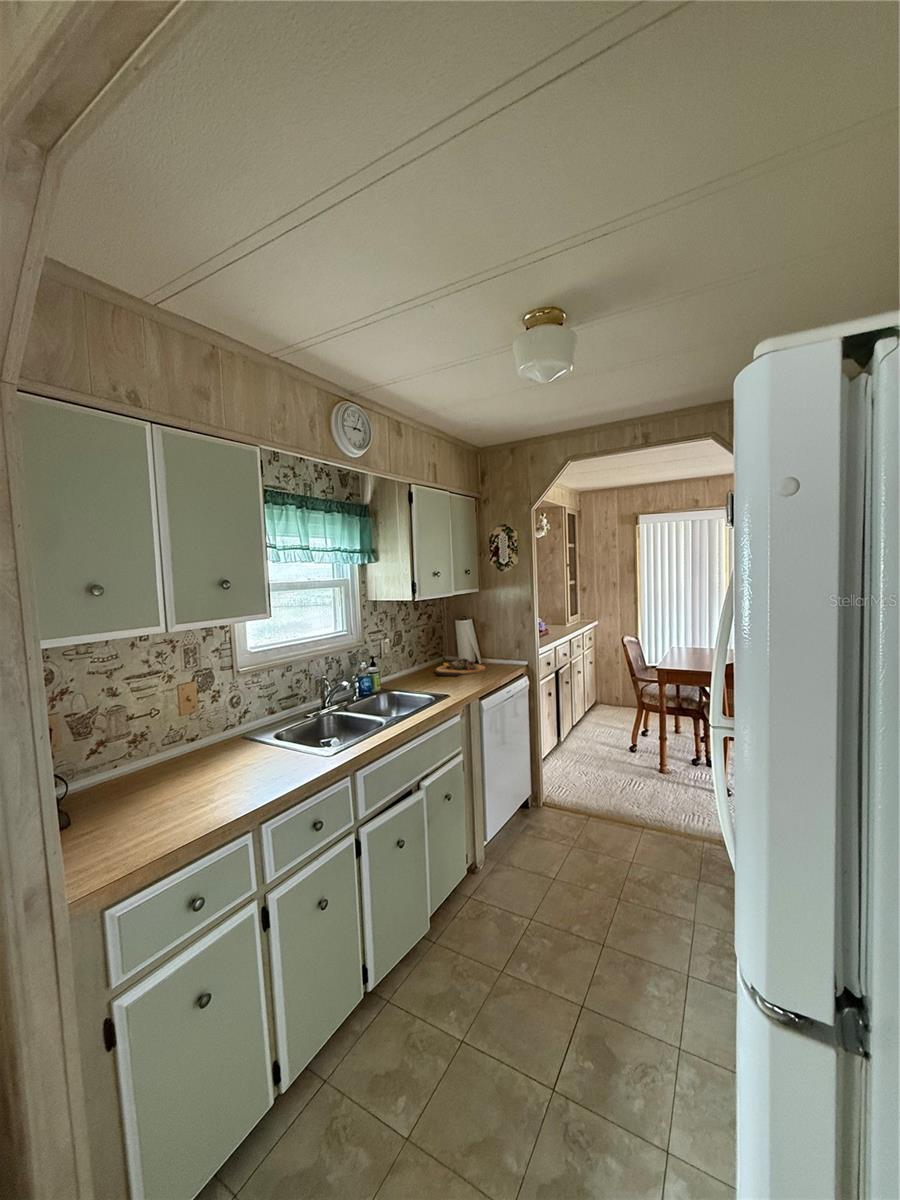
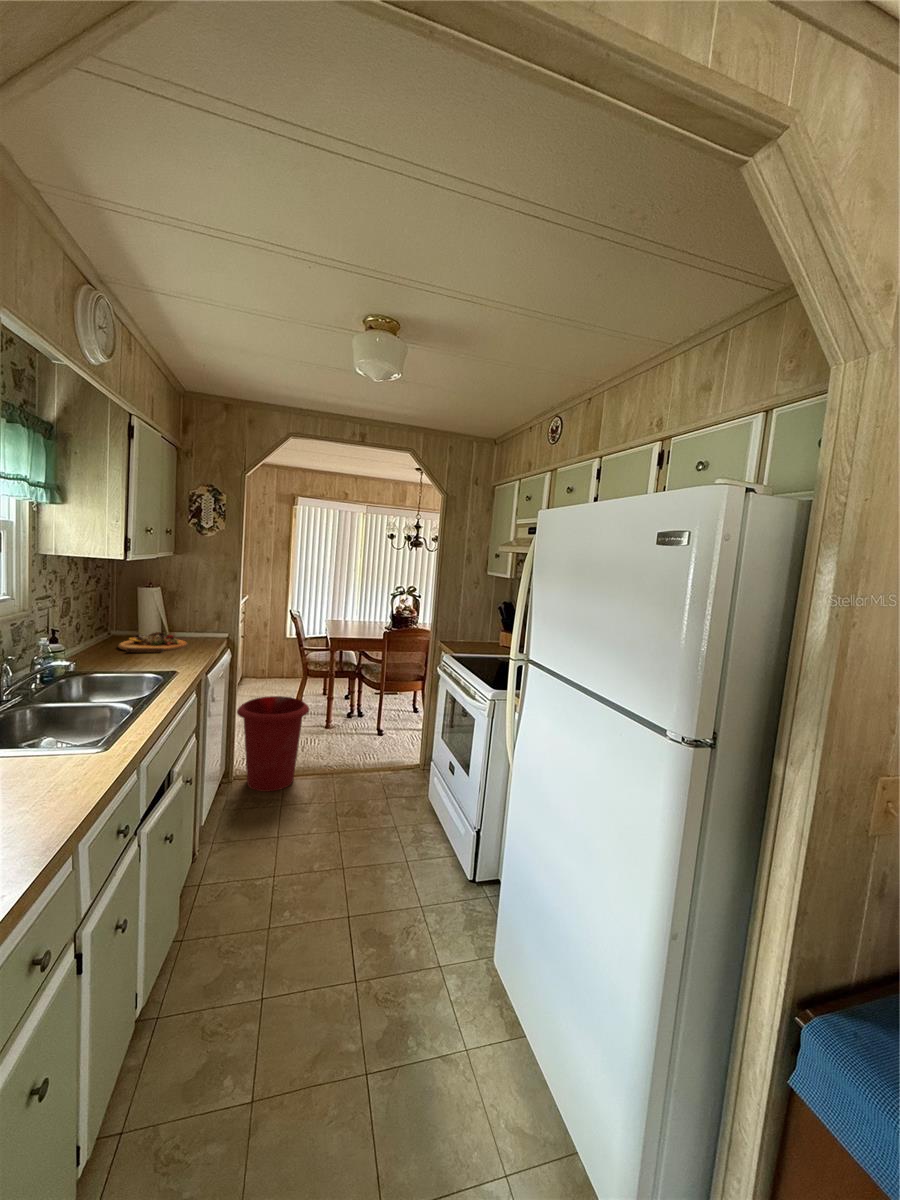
waste bin: none [536,726,608,825] -> present [237,696,309,792]

